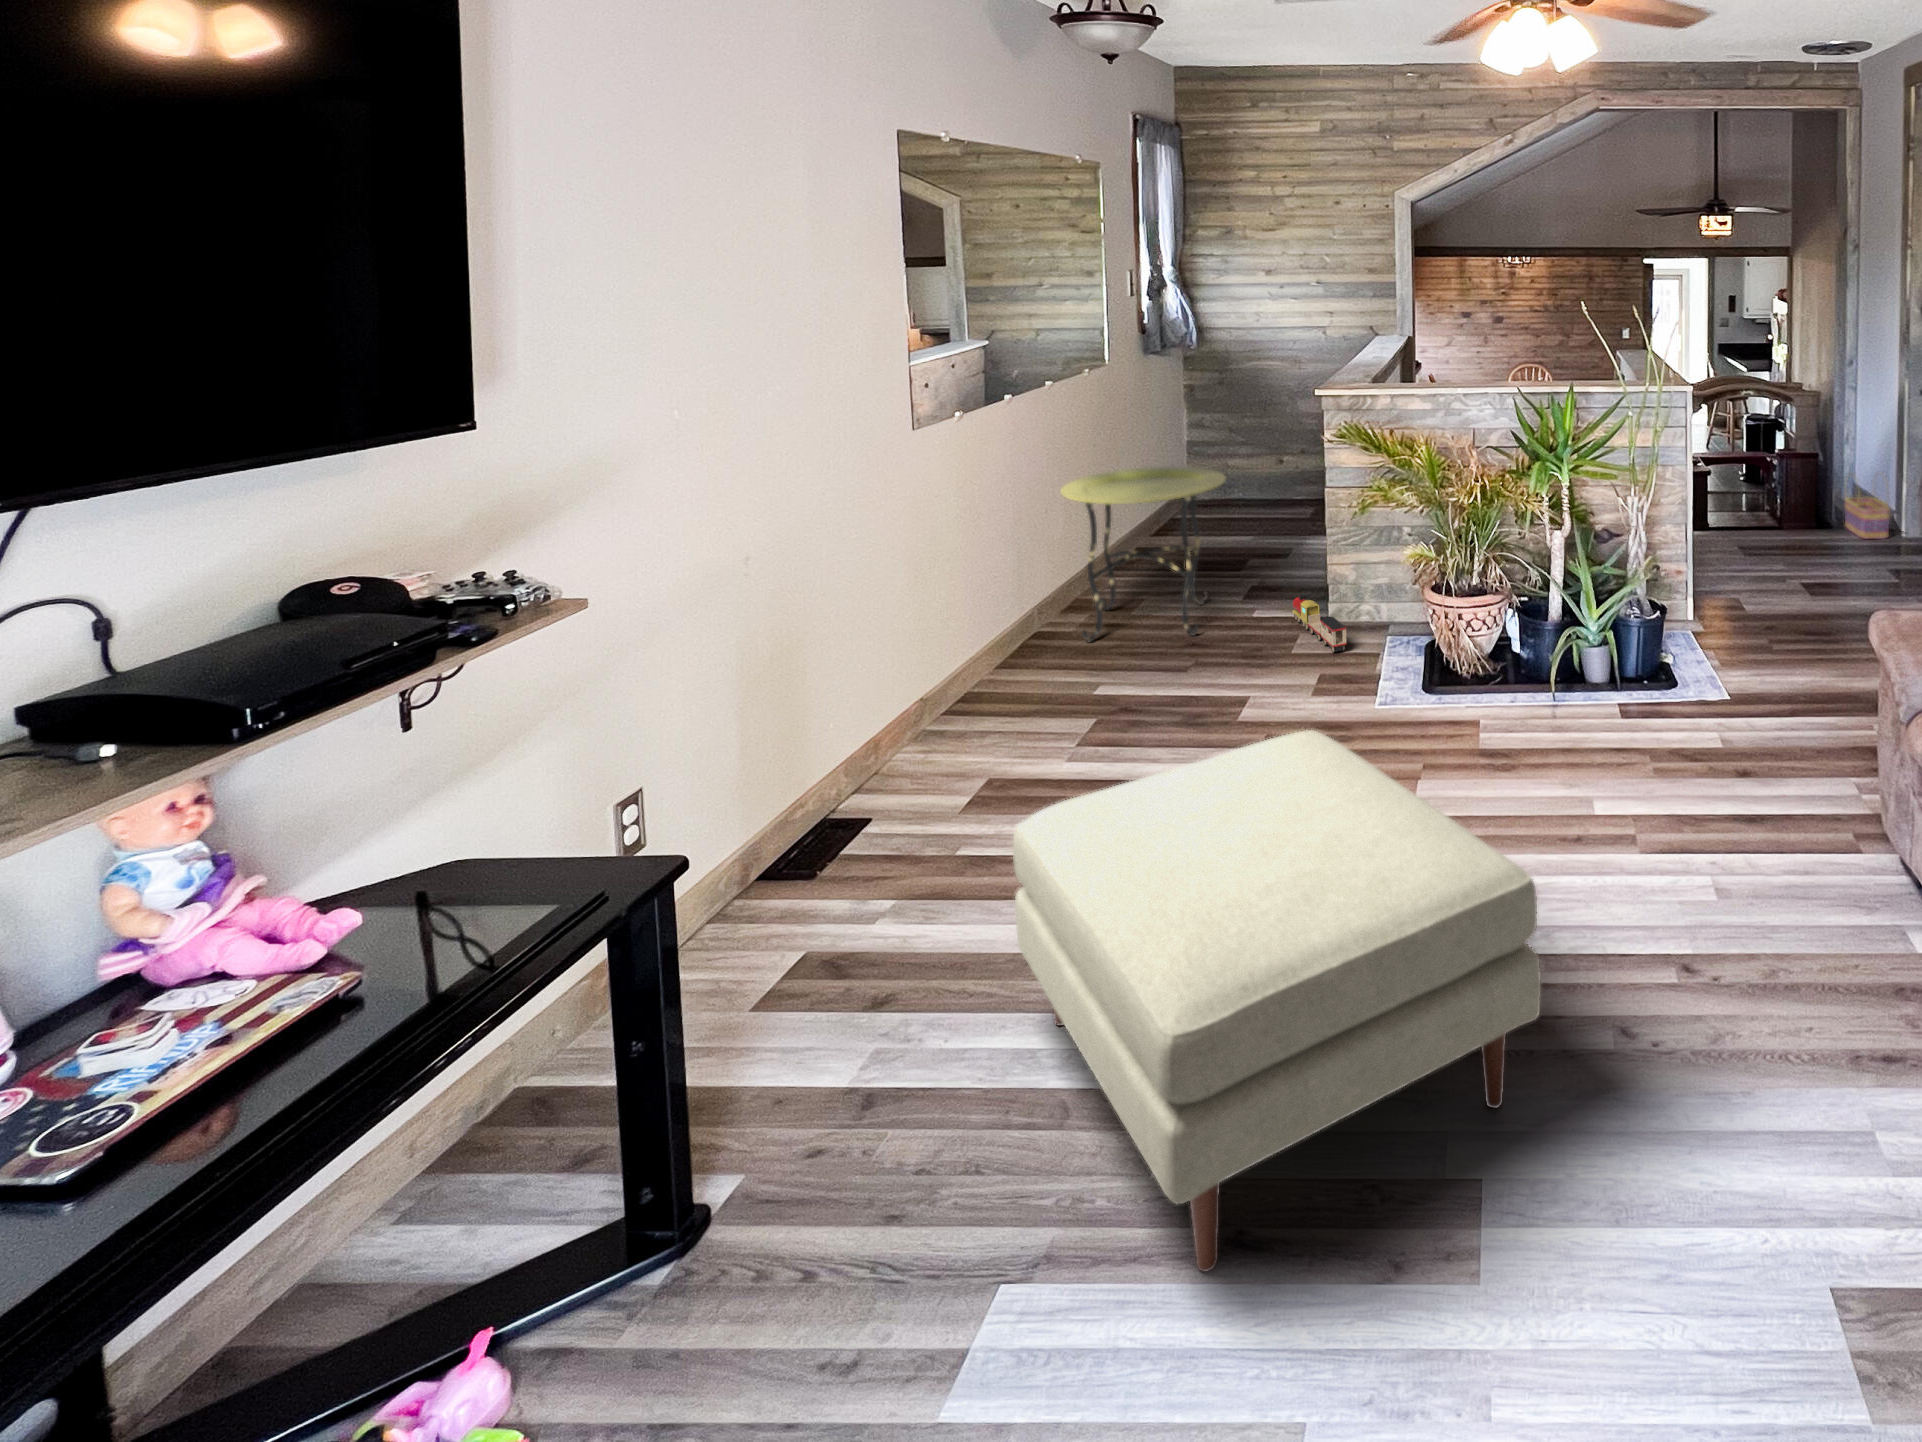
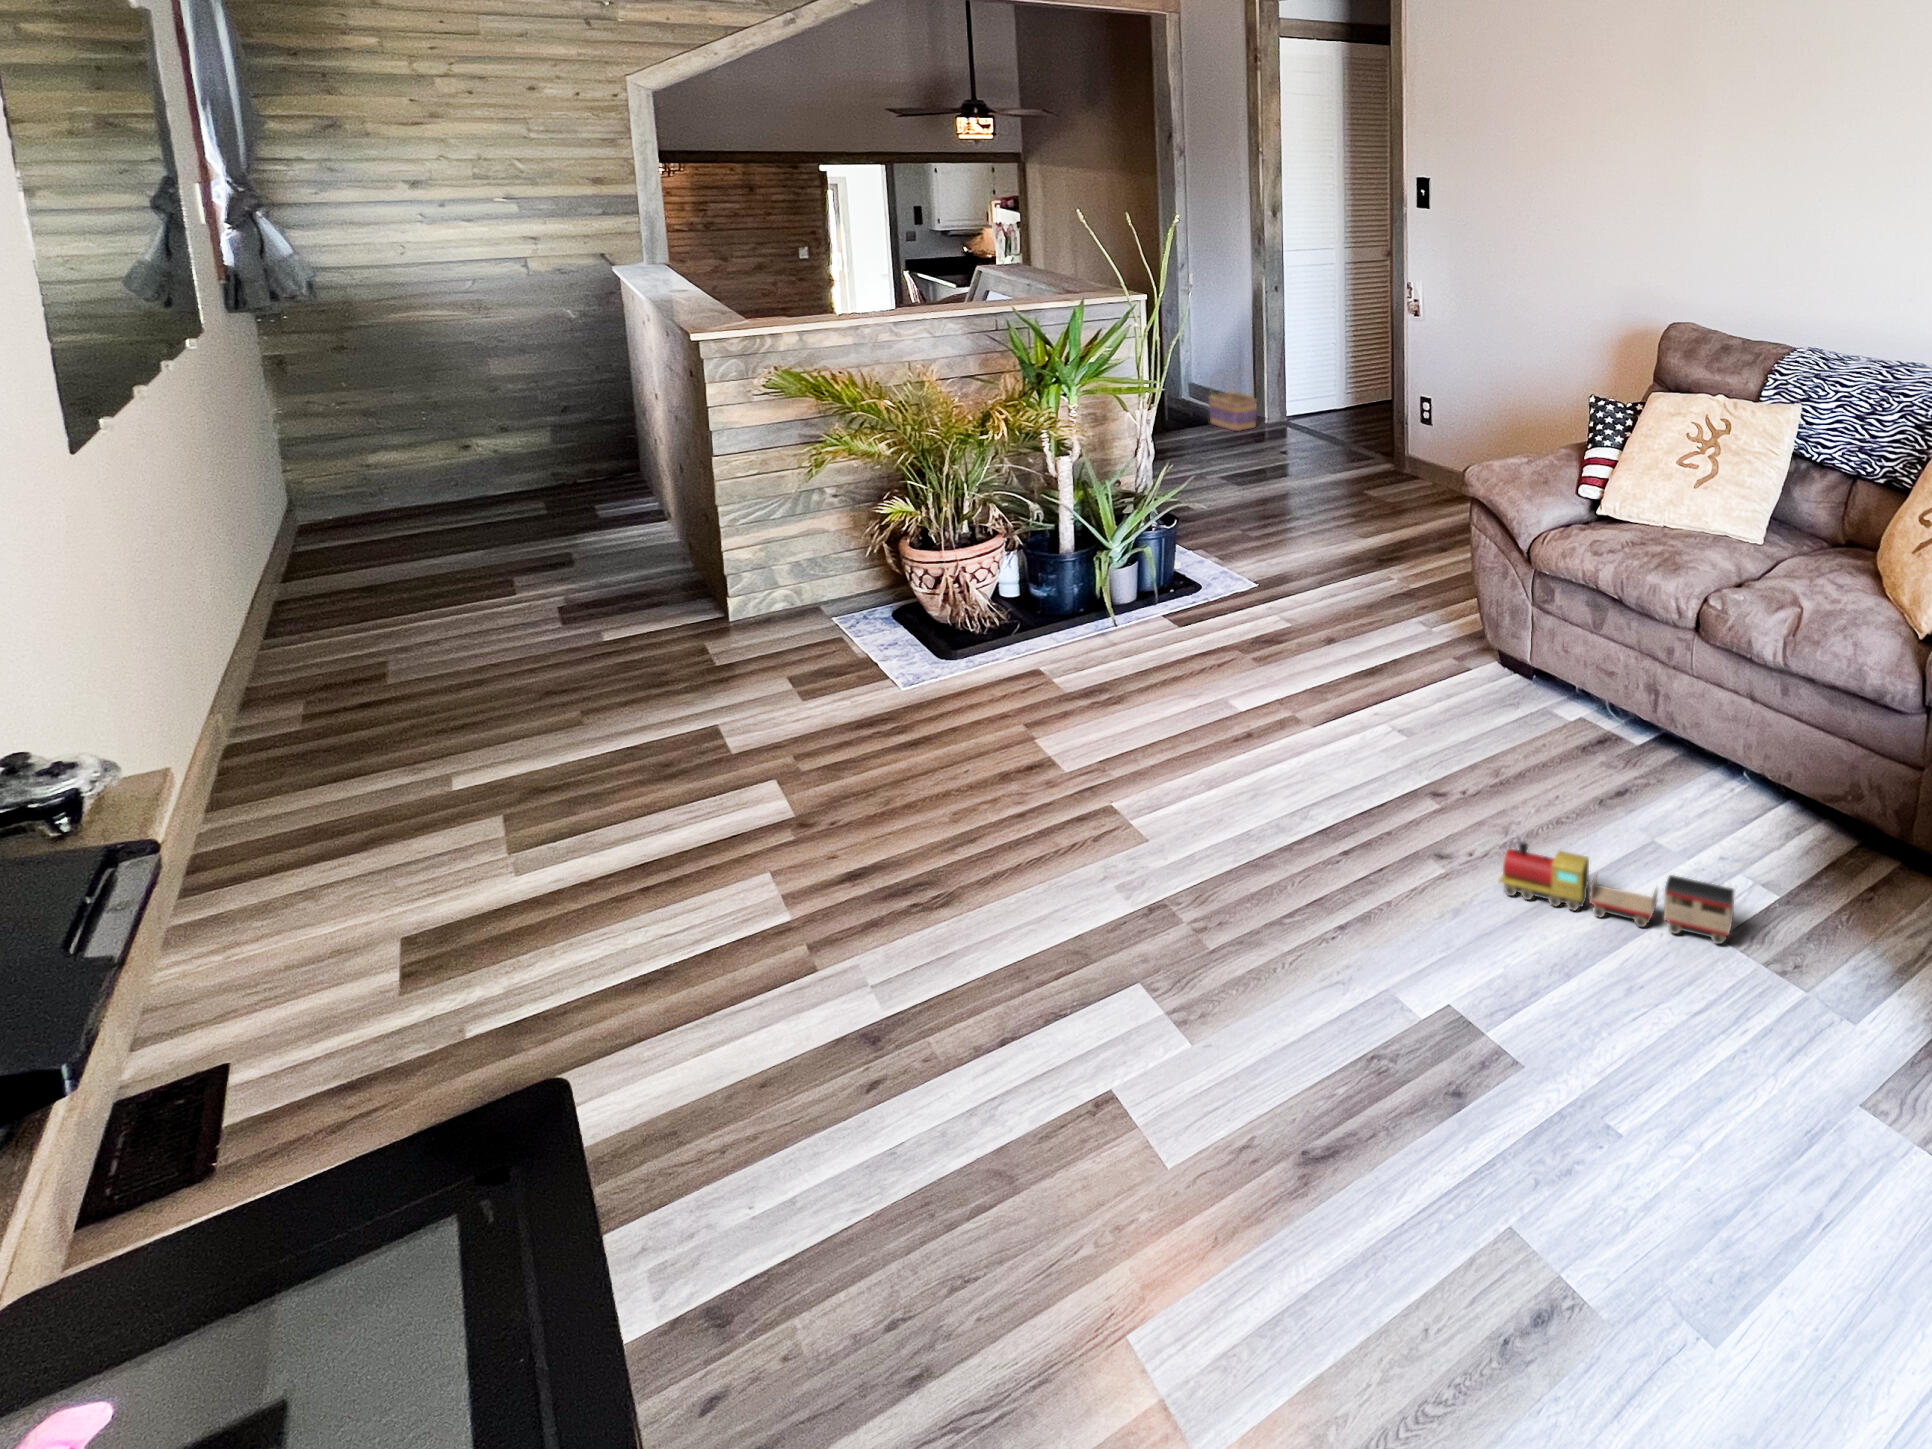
side table: present [1060,466,1226,641] -> none [216,456,537,735]
toy train: present [1292,594,1346,652] -> present [1499,843,1734,944]
ottoman: present [1013,730,1541,1271] -> none [804,691,1440,1205]

